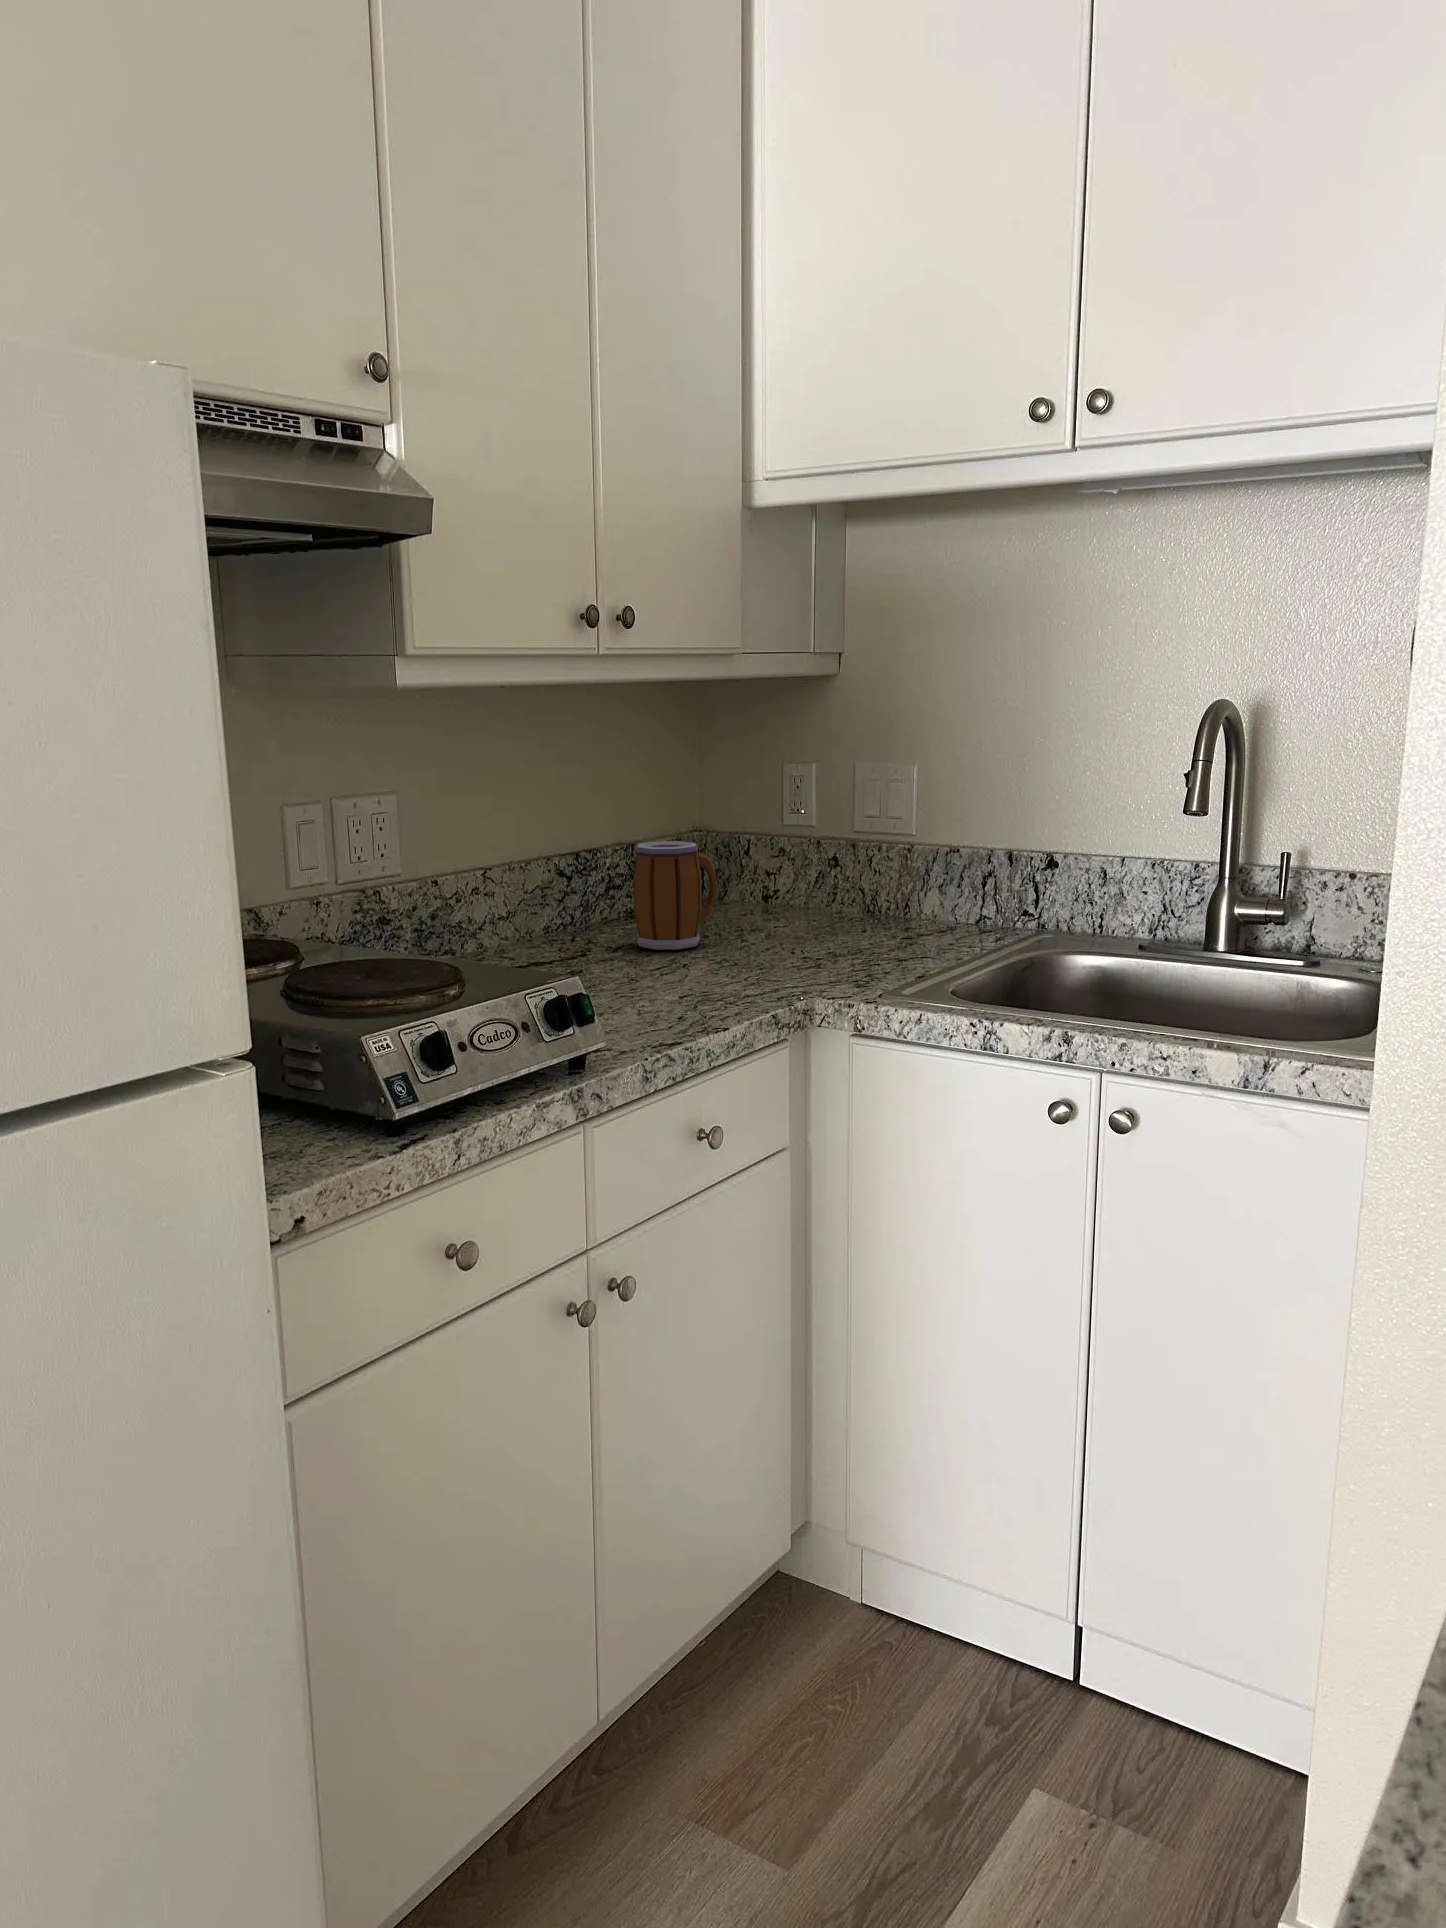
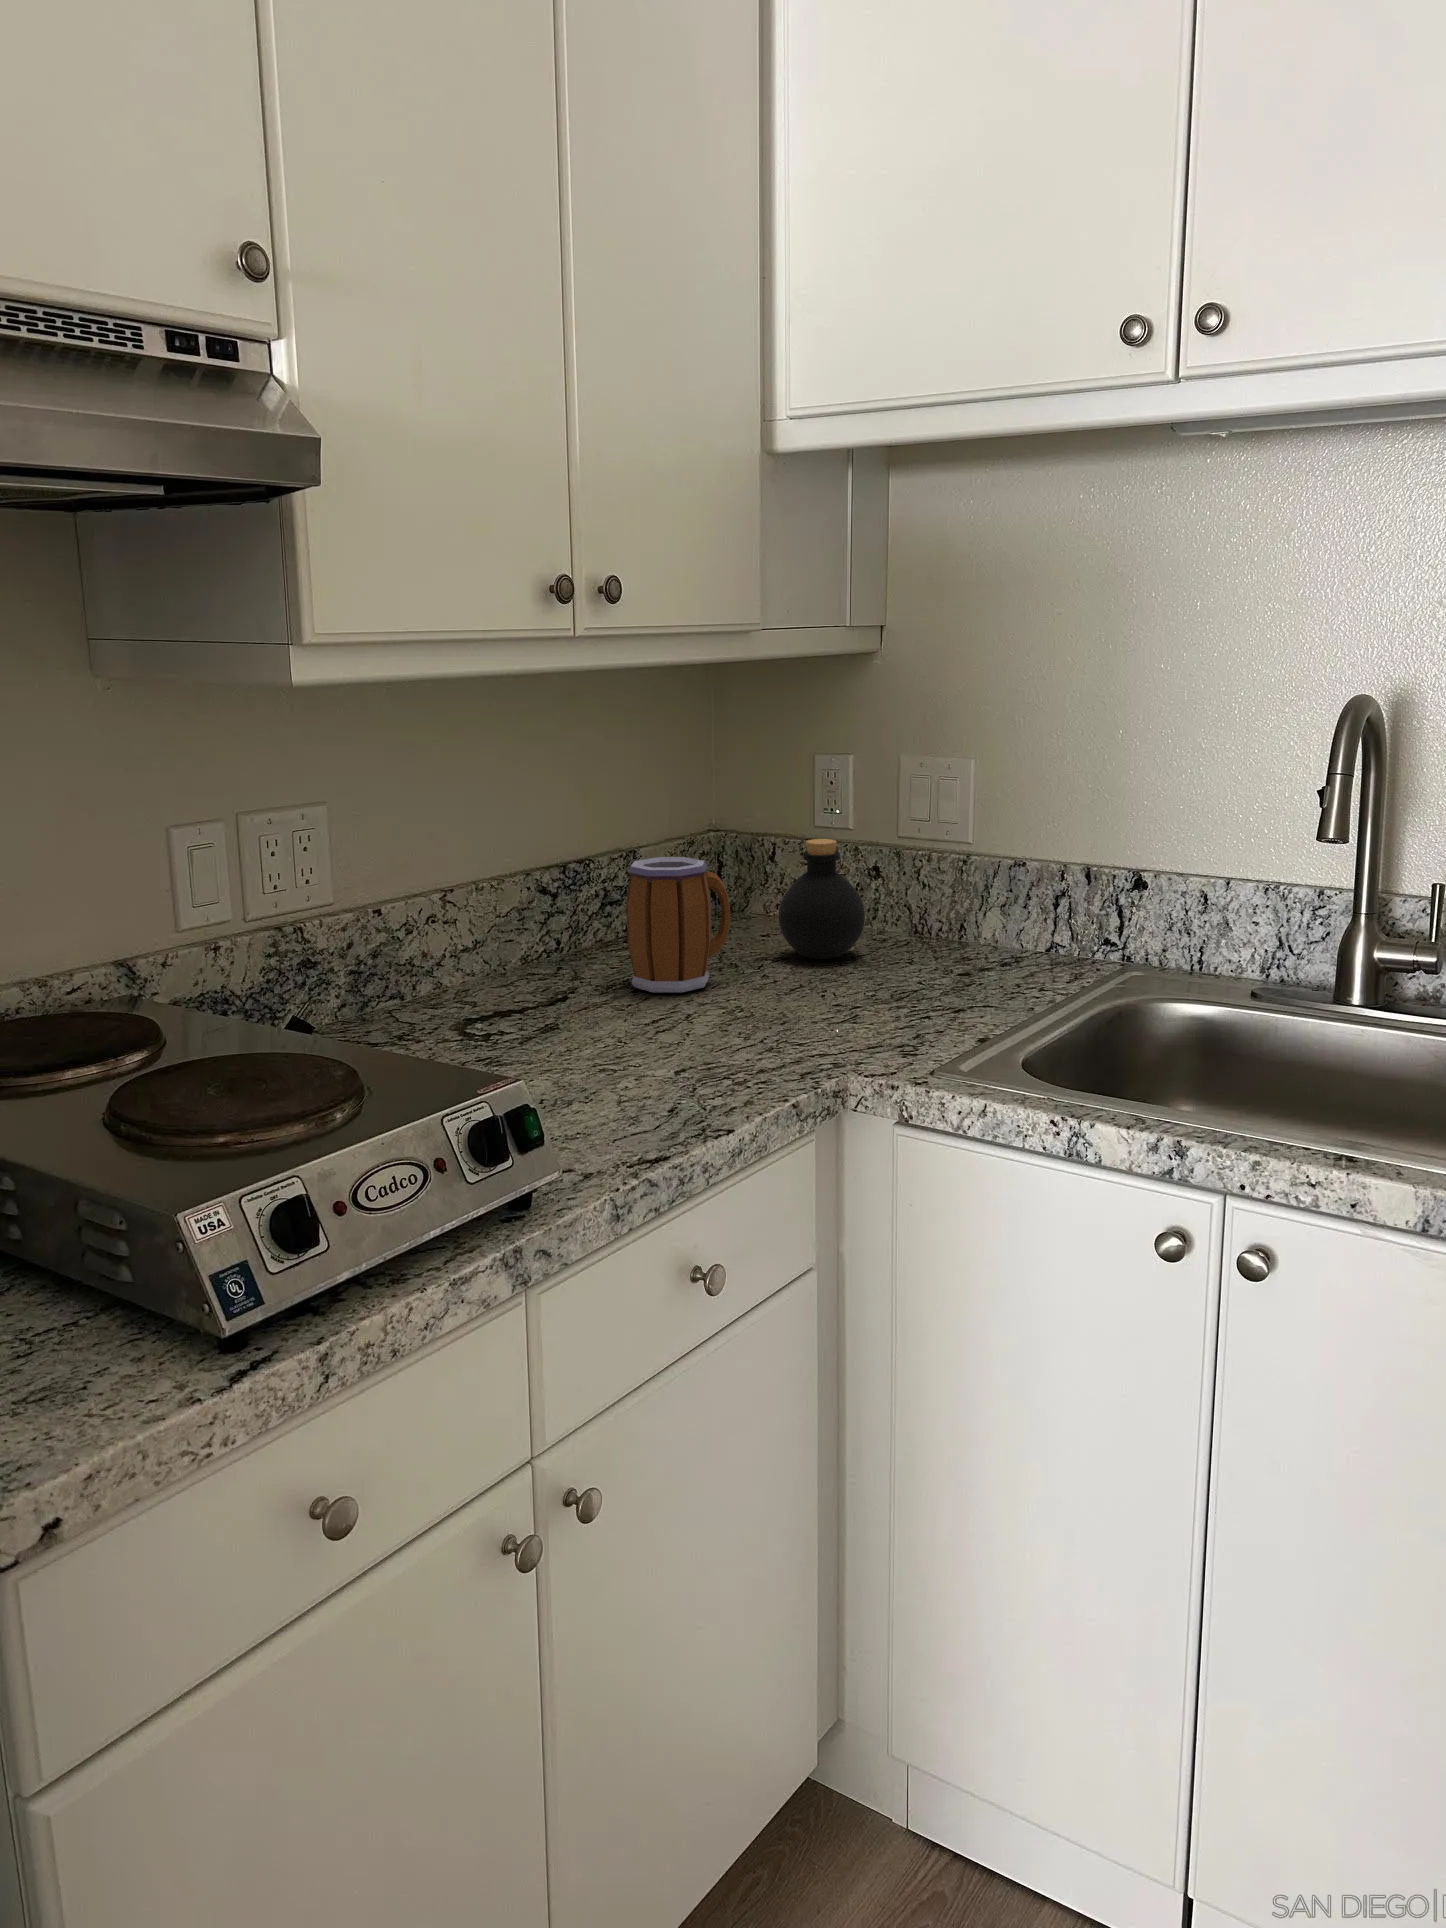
bottle: none [755,830,826,928] -> present [779,839,865,959]

